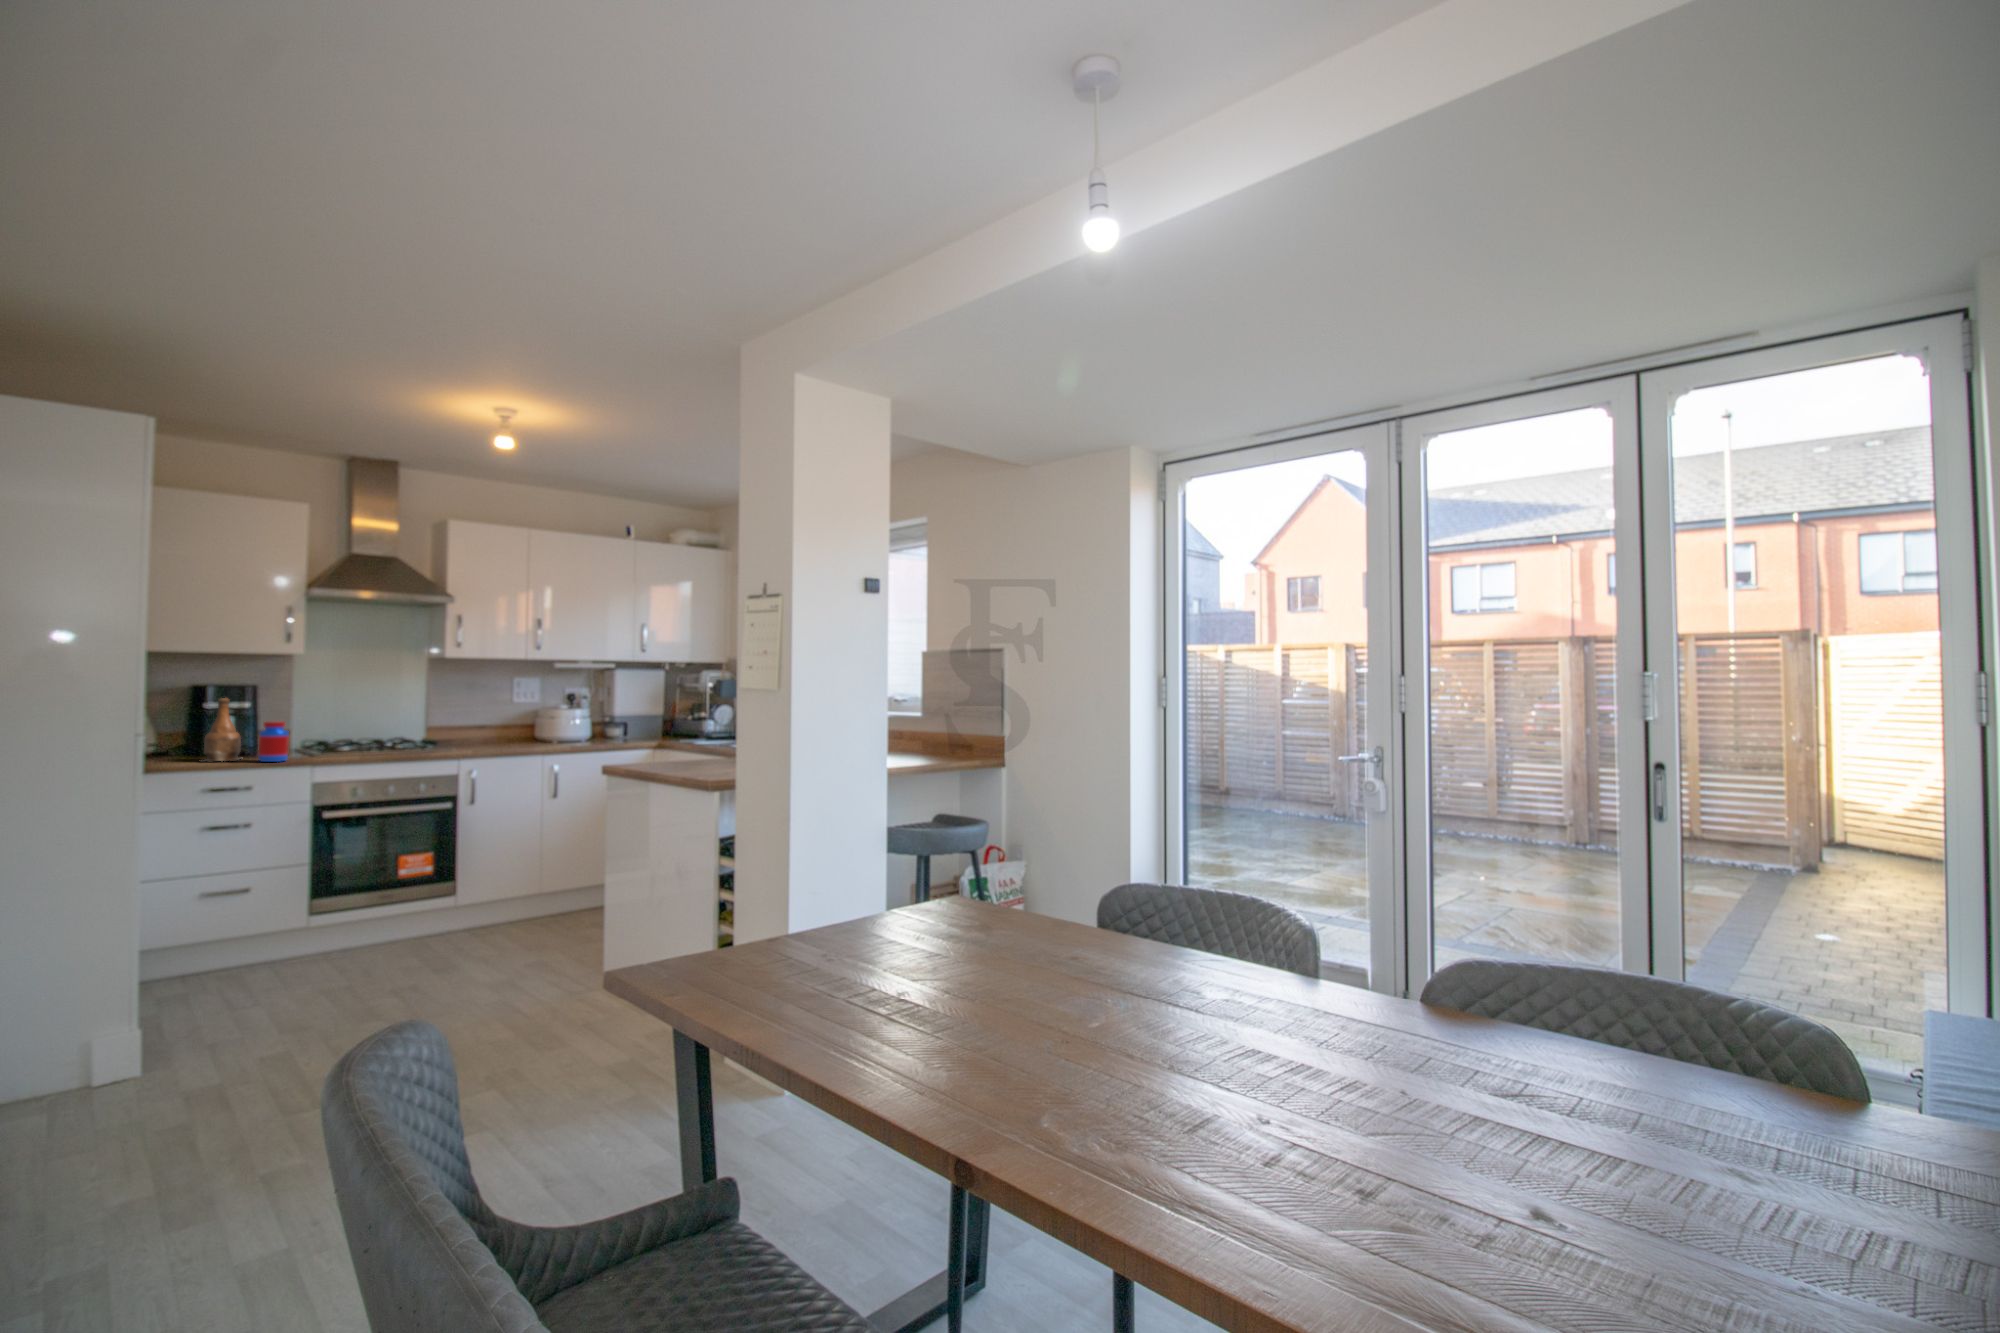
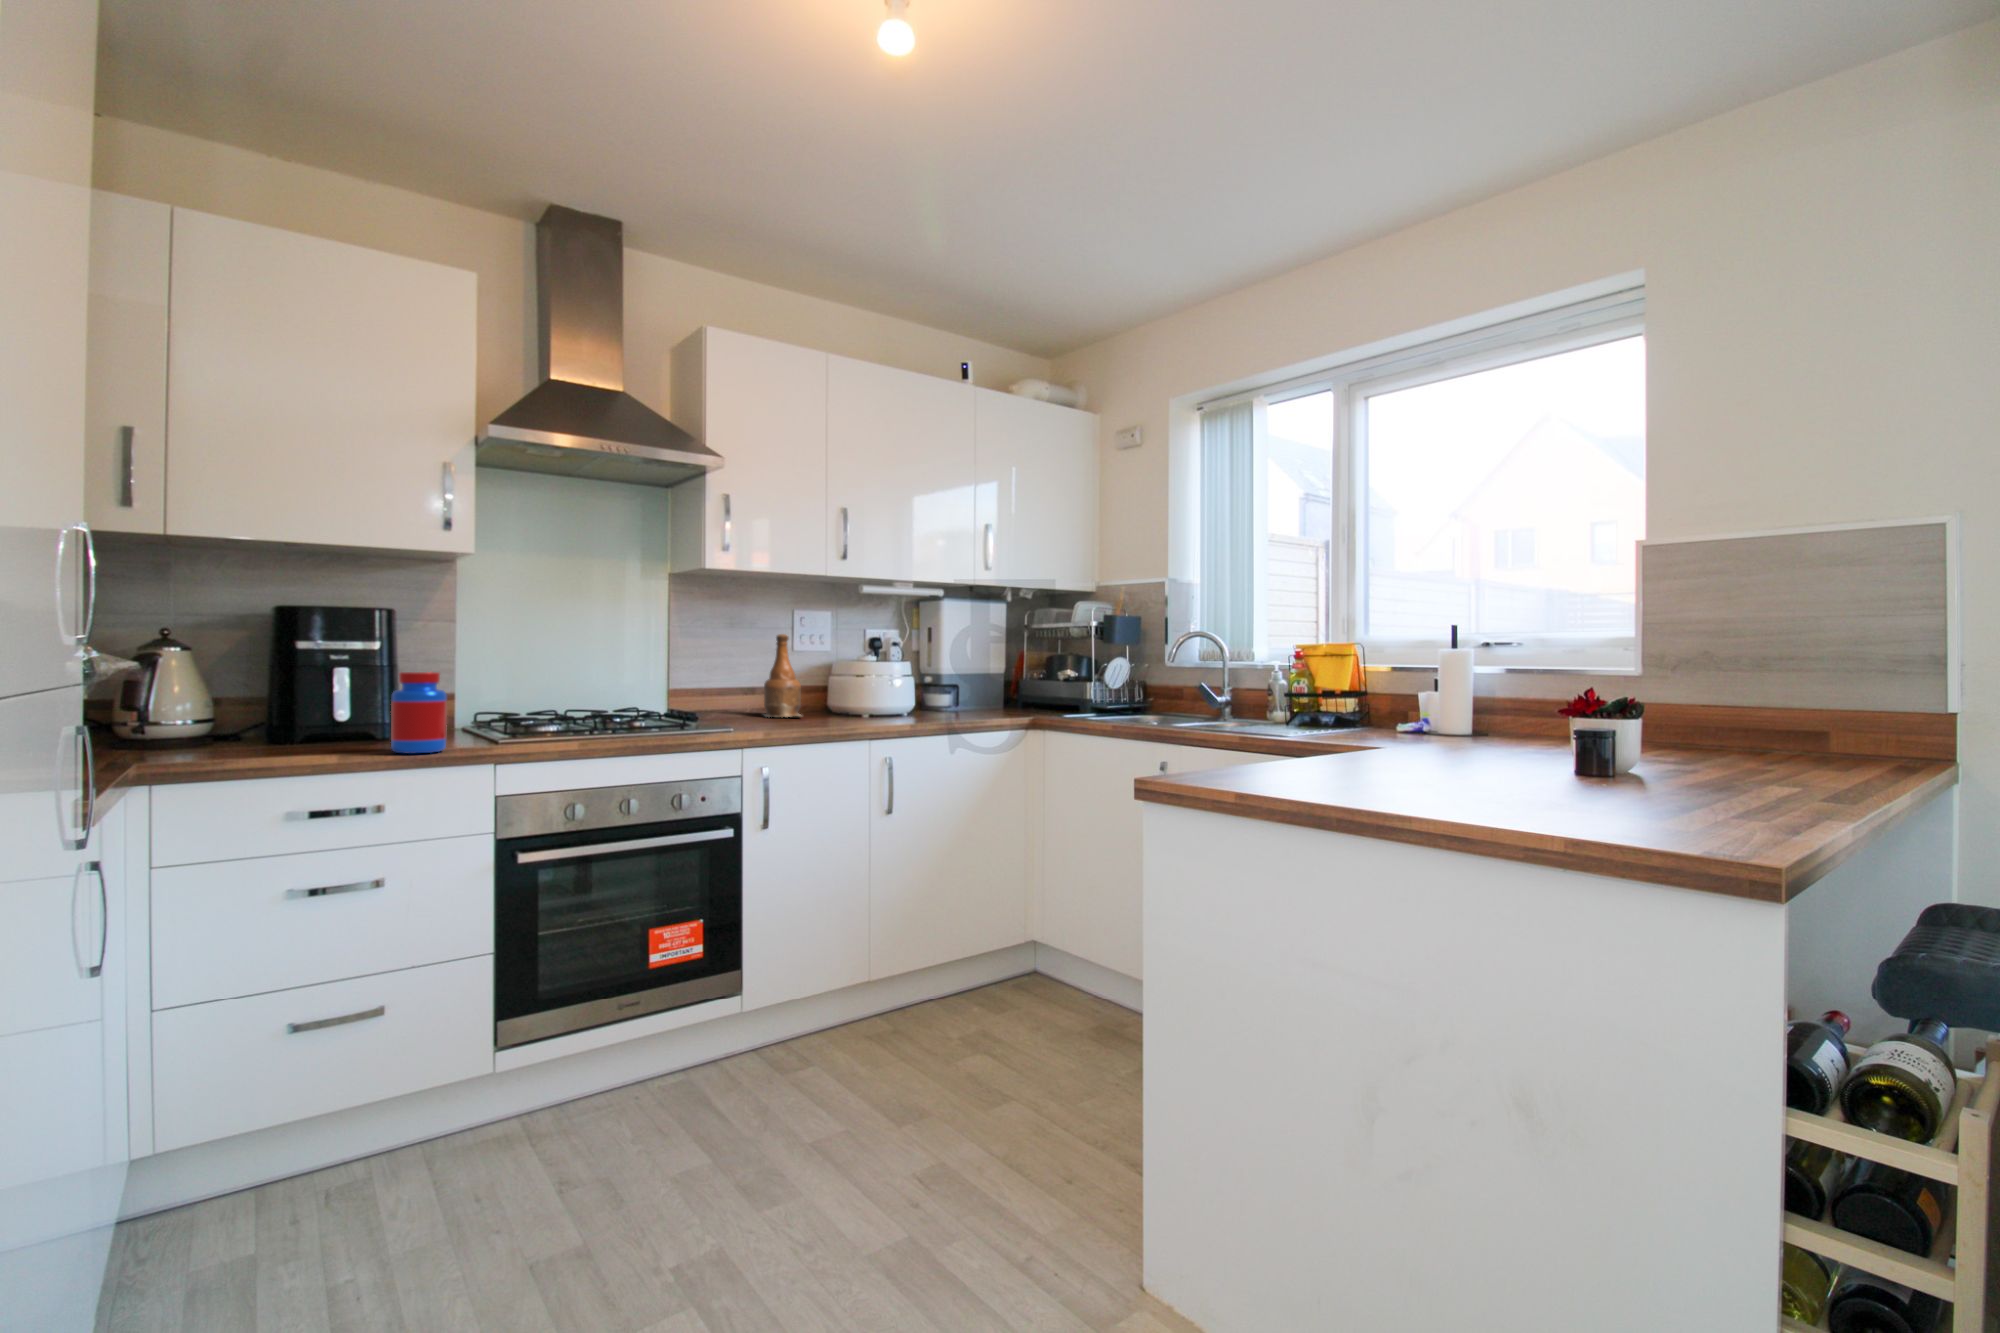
bottle: present [204,698,241,761] -> present [764,634,801,717]

